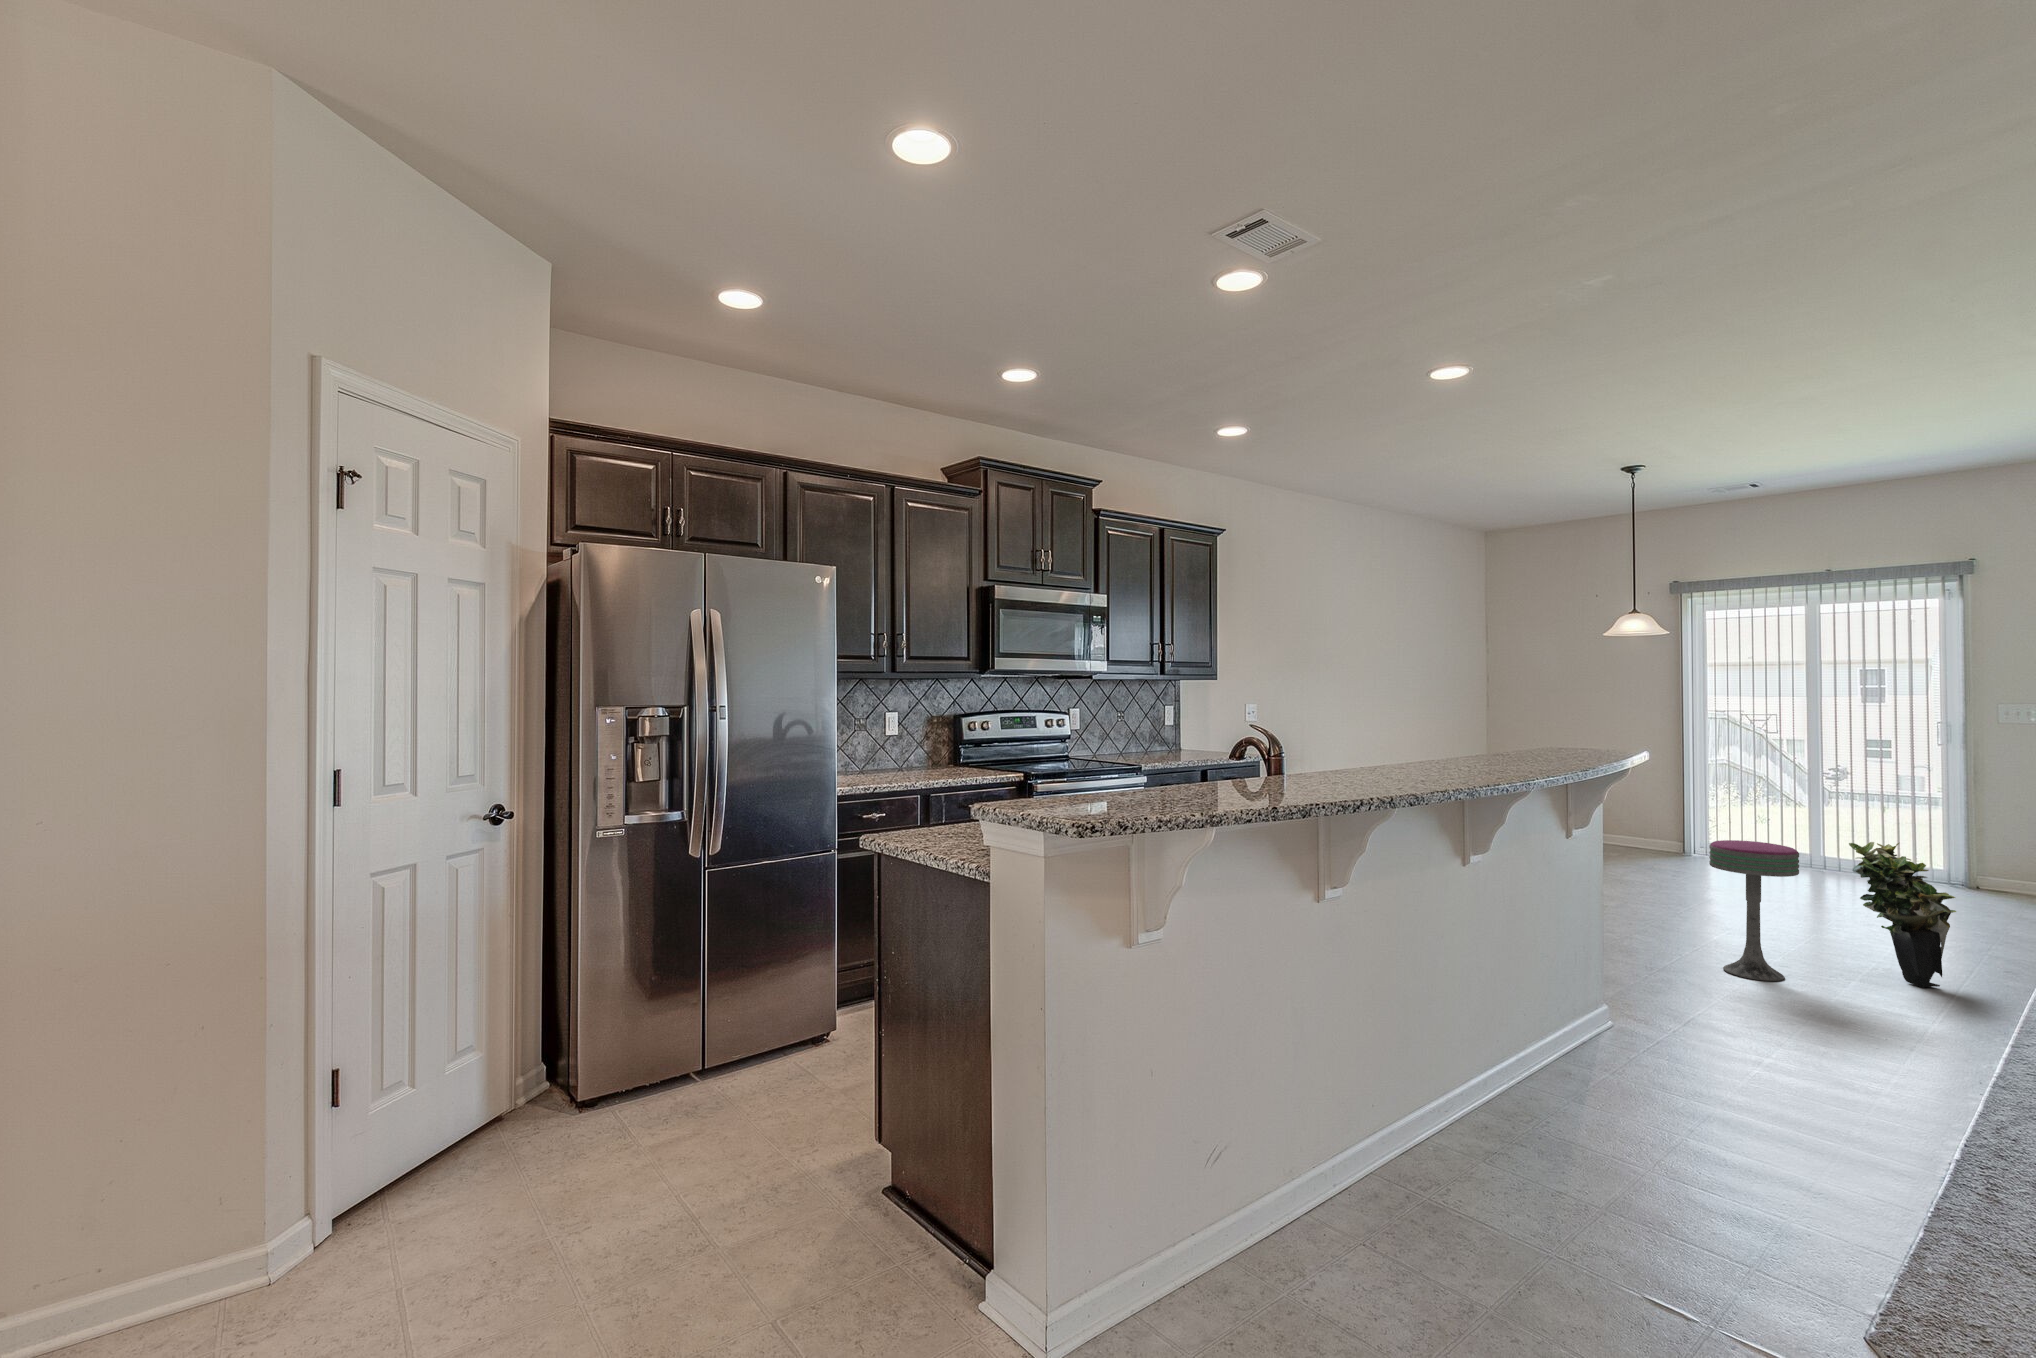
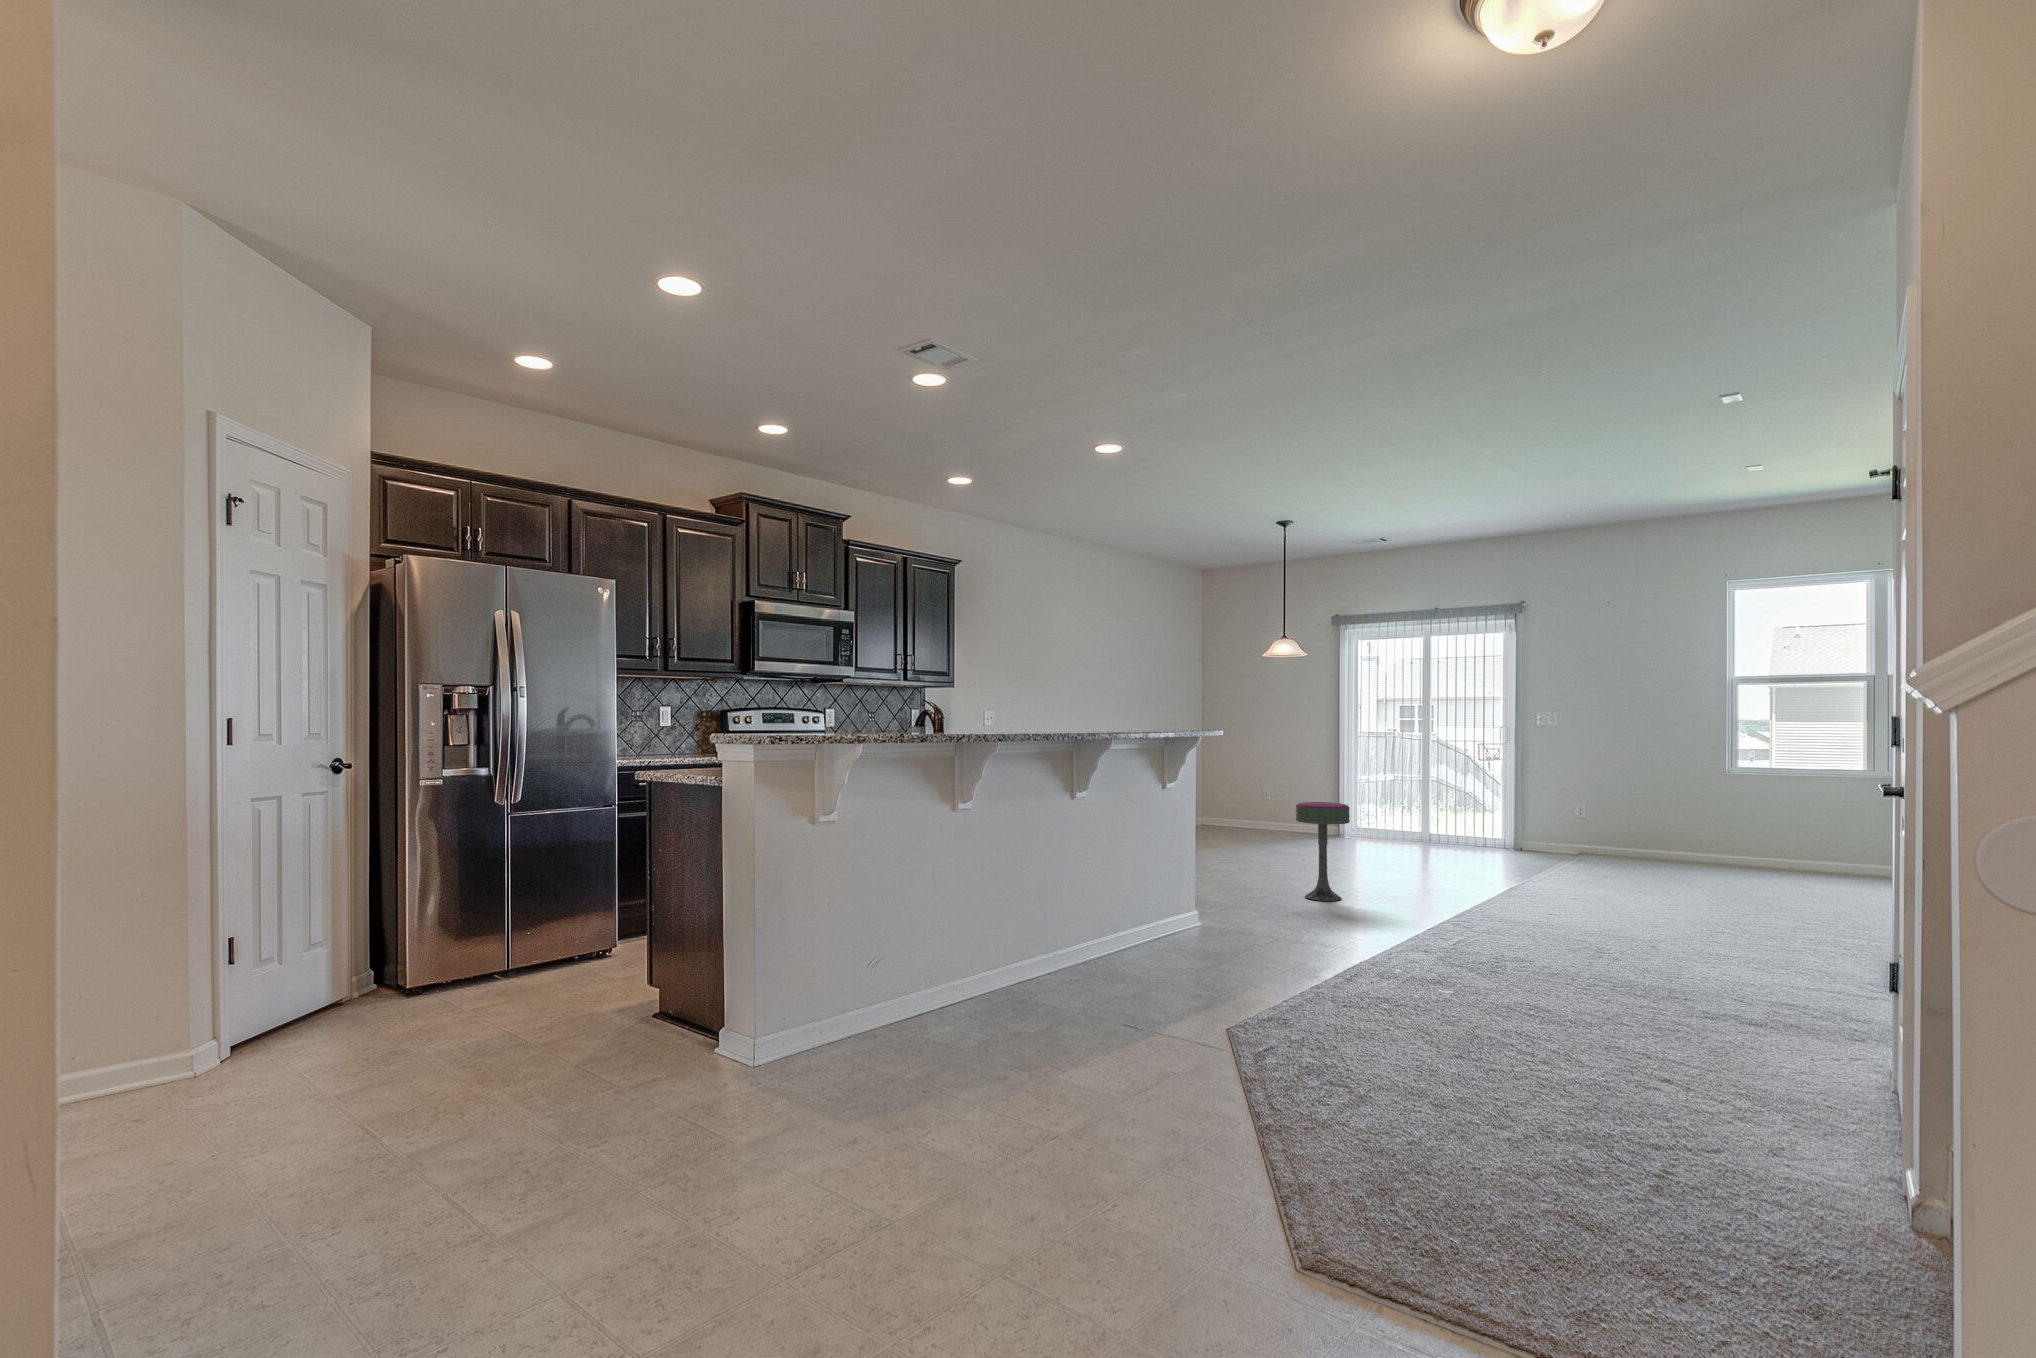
potted plant: present [1849,842,1956,988] -> none [1387,800,1447,901]

